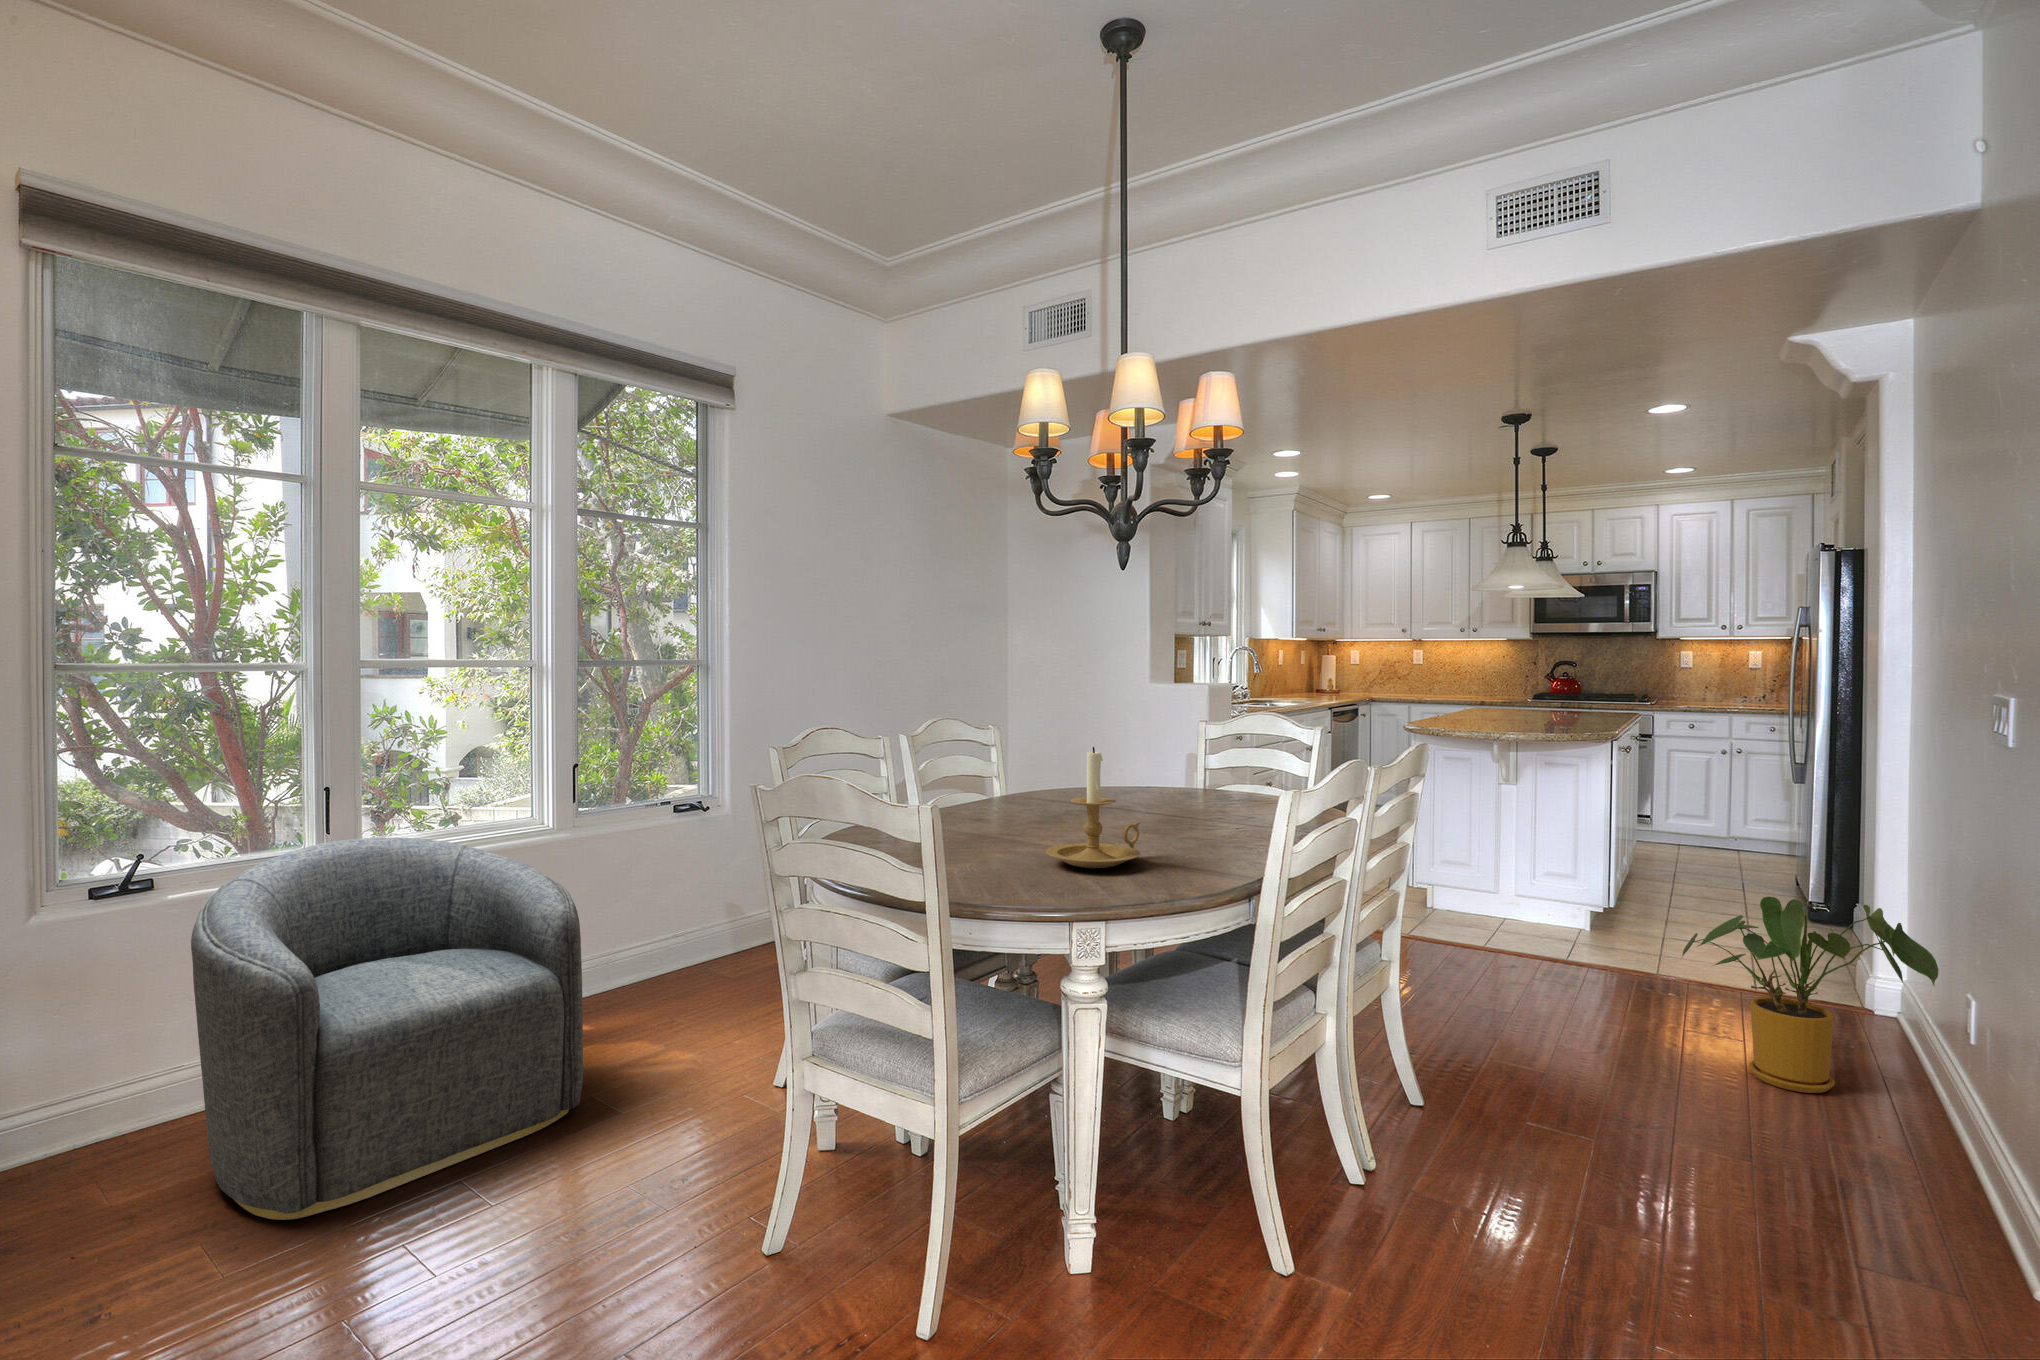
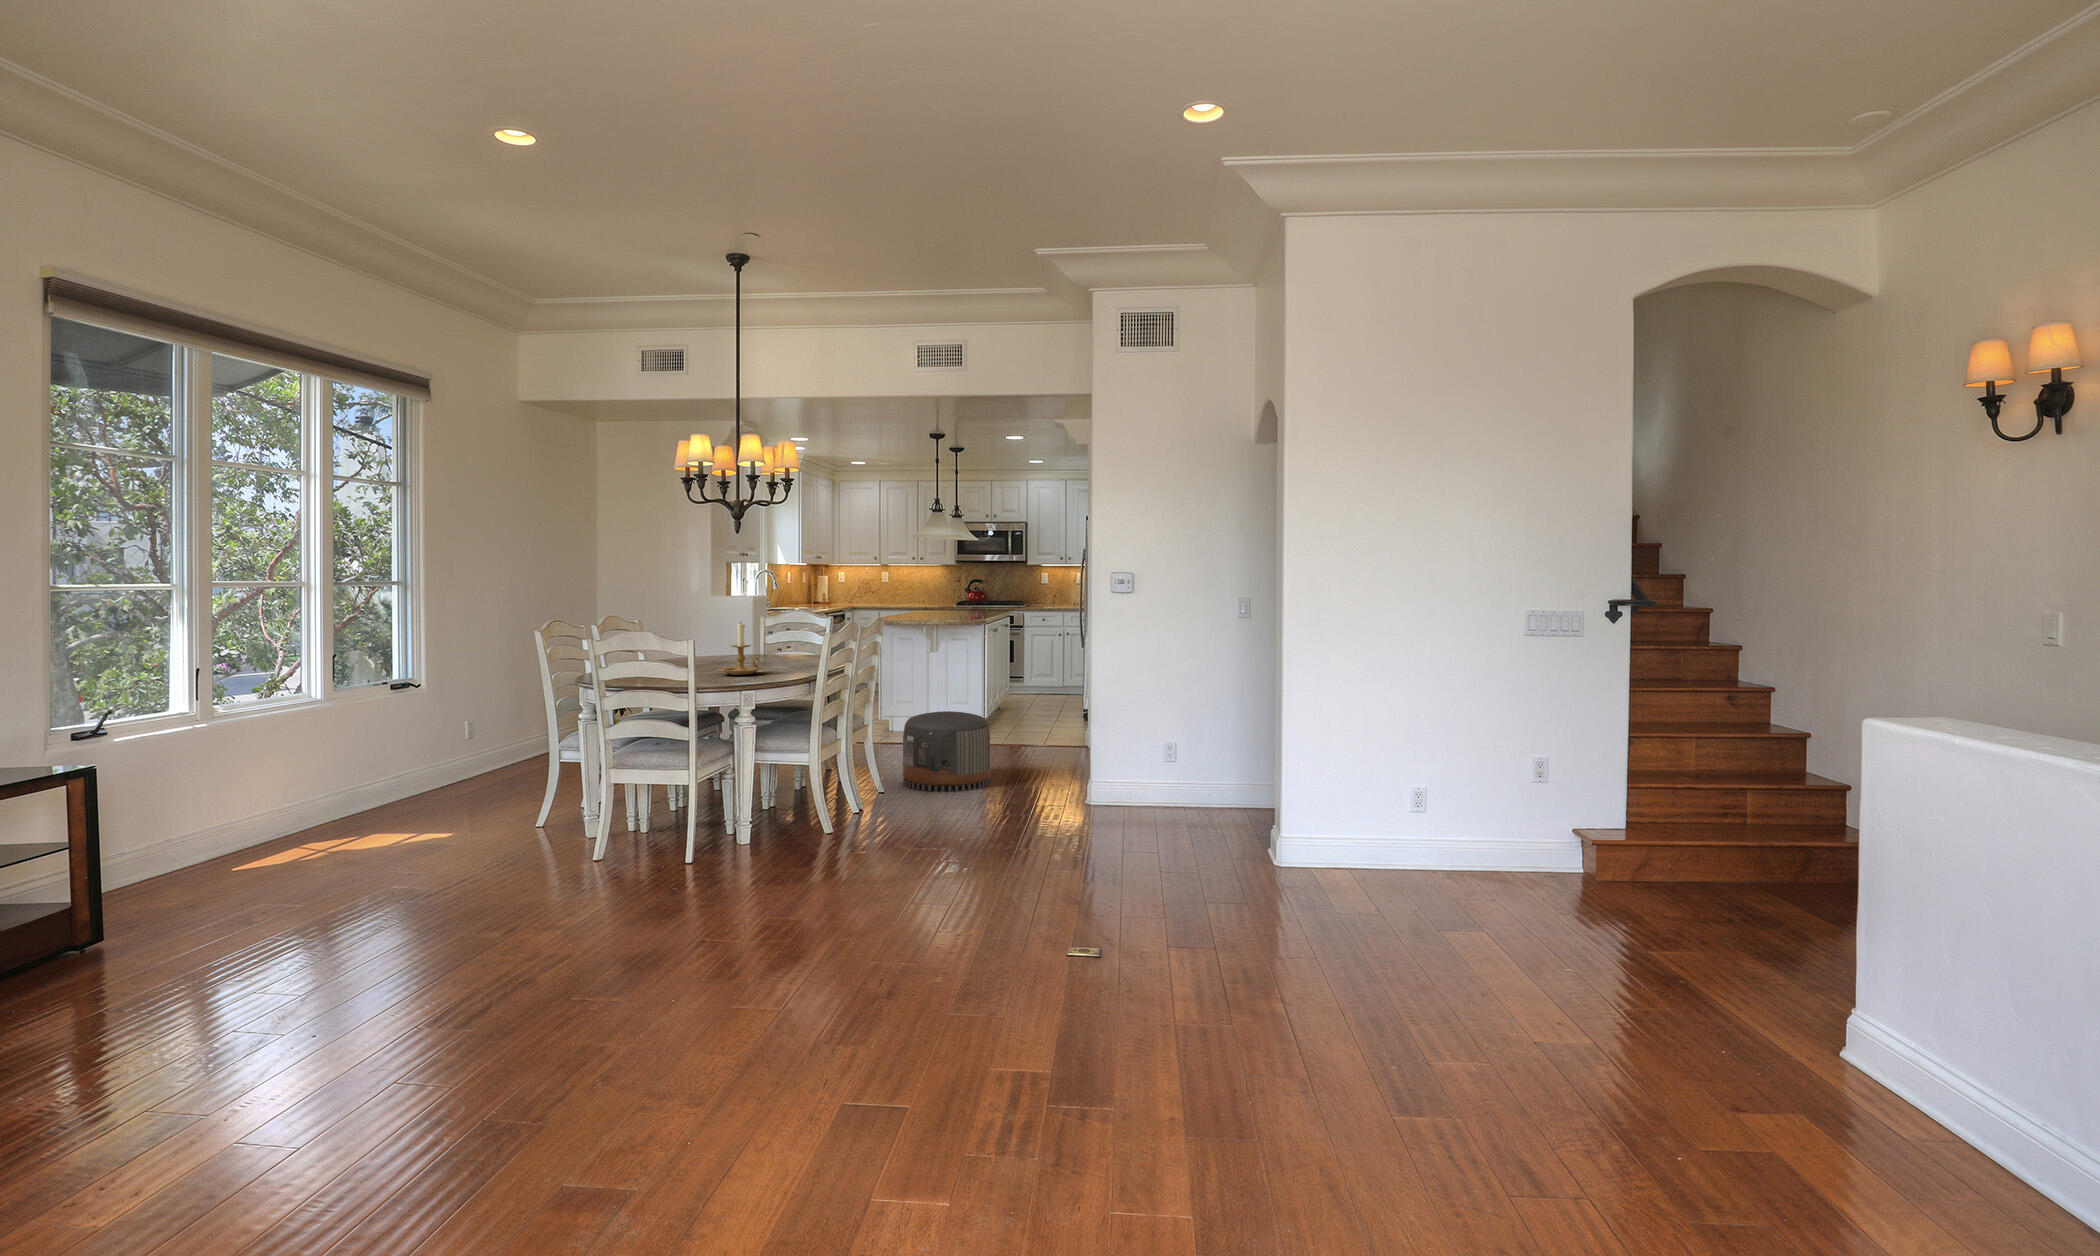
armchair: present [191,838,583,1220] -> none [184,696,430,886]
house plant: present [1682,897,1939,1093] -> none [995,688,1081,770]
pouf: none [1469,937,1689,1149] -> present [903,711,990,792]

